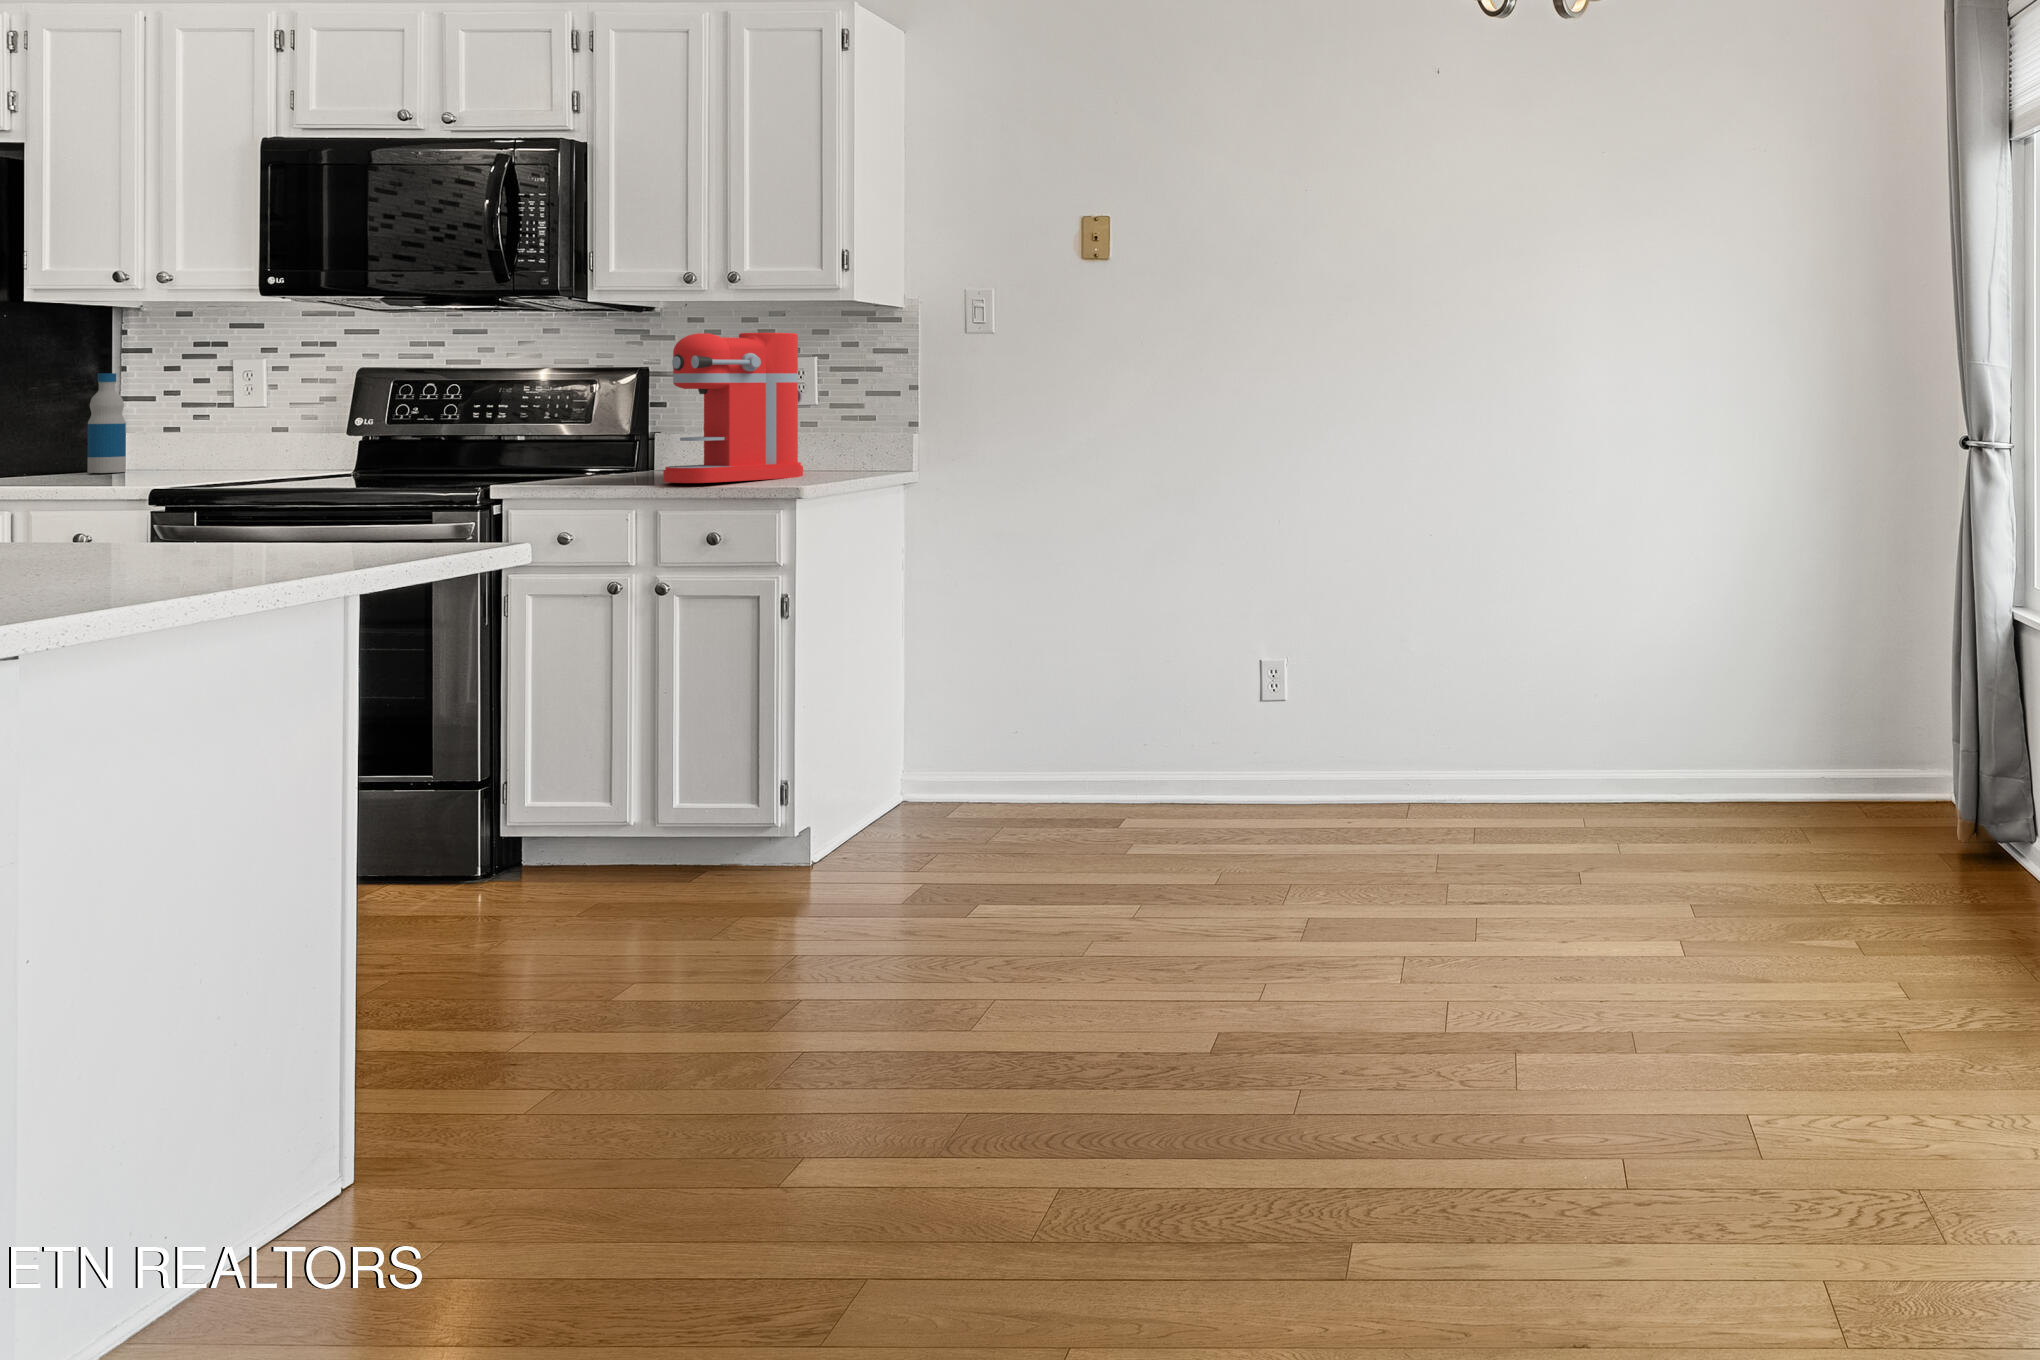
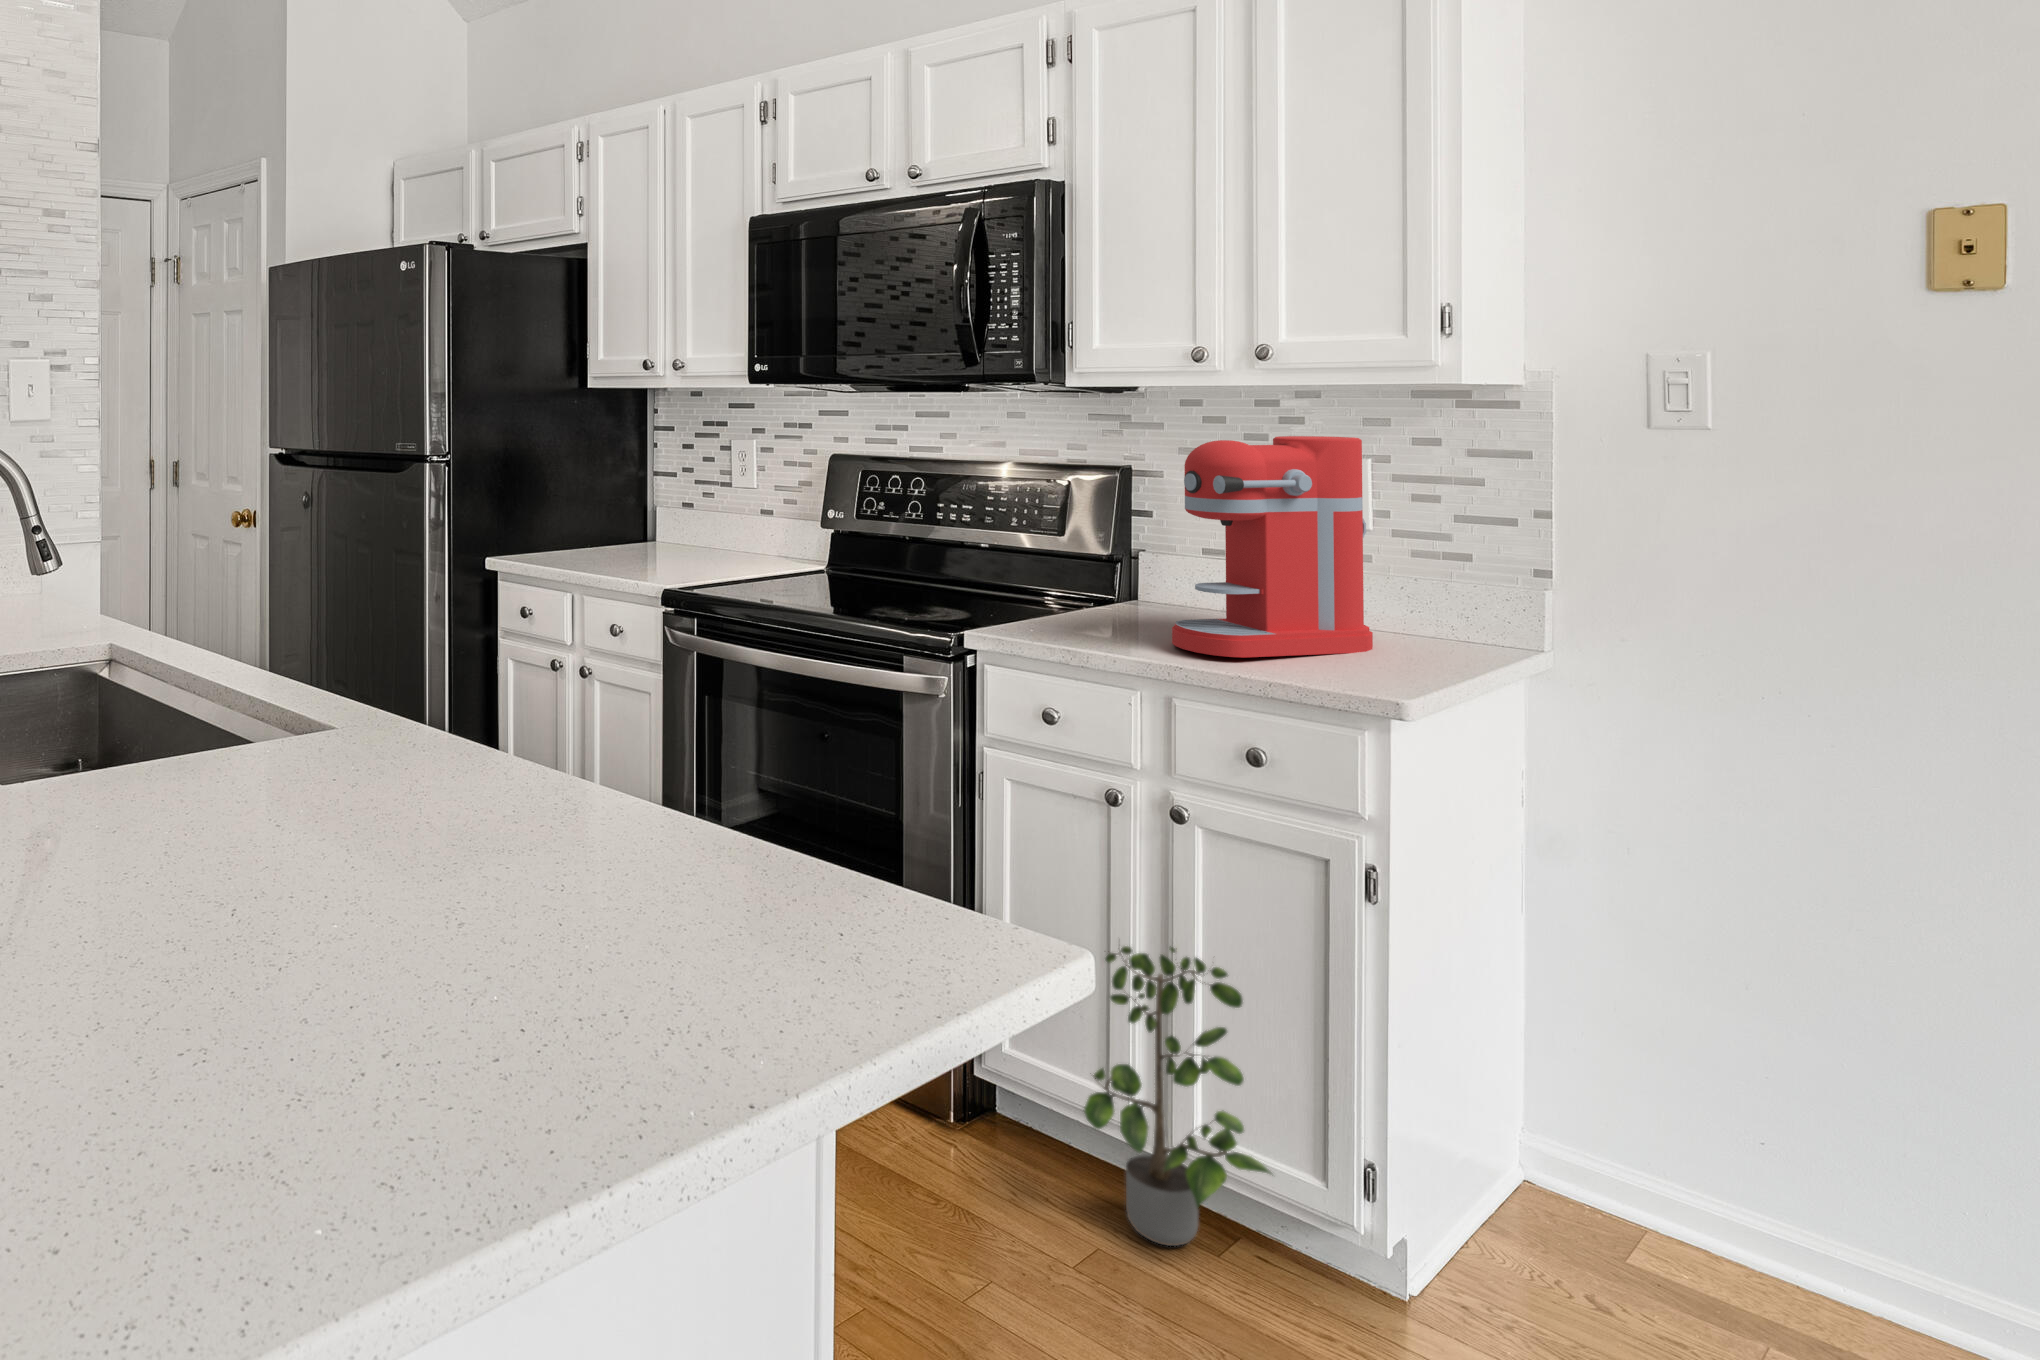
bottle: present [87,373,126,473] -> none [620,450,648,544]
potted plant: none [589,677,722,886] -> present [1083,946,1271,1246]

